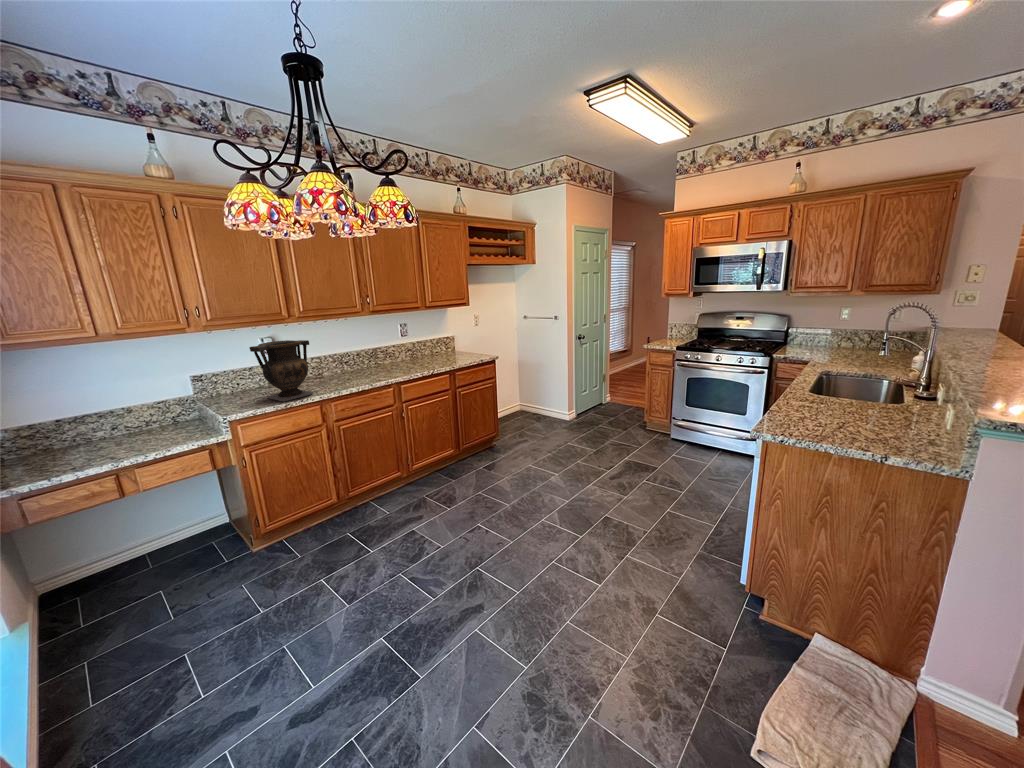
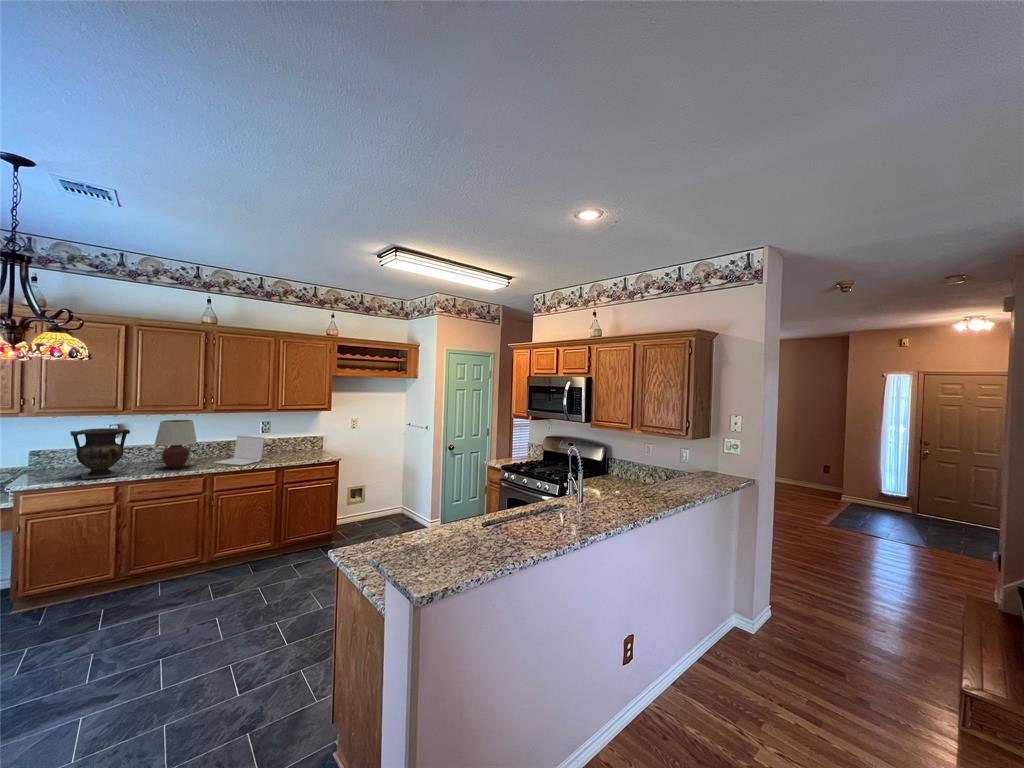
table lamp: none [325,325,366,381] -> present [155,420,197,468]
laptop: none [377,339,421,373] -> present [214,436,265,465]

